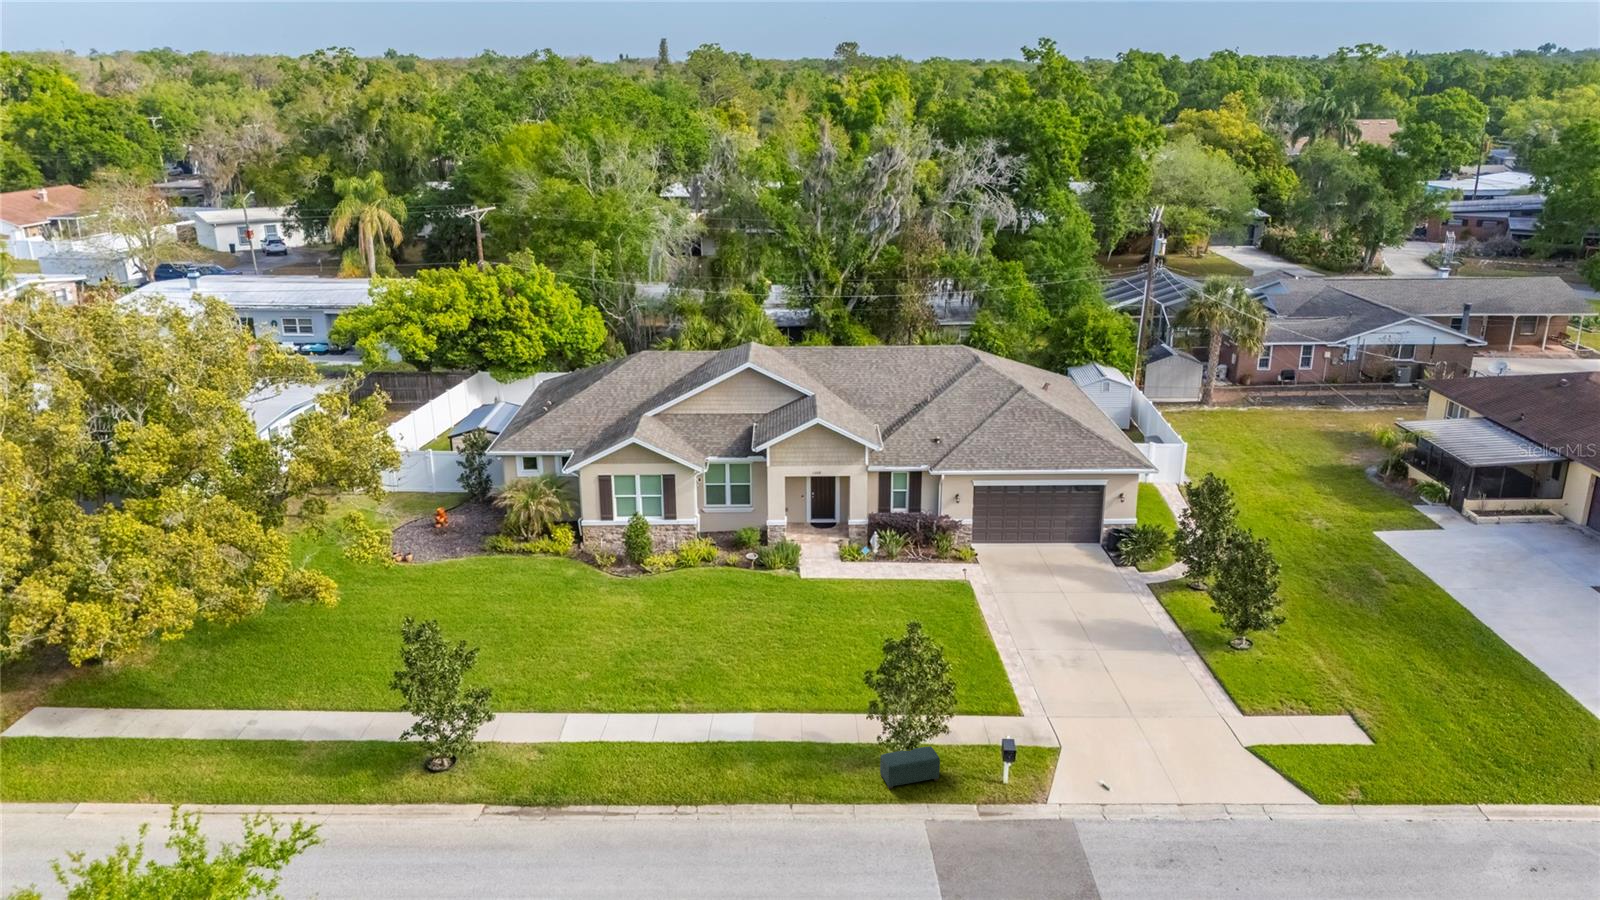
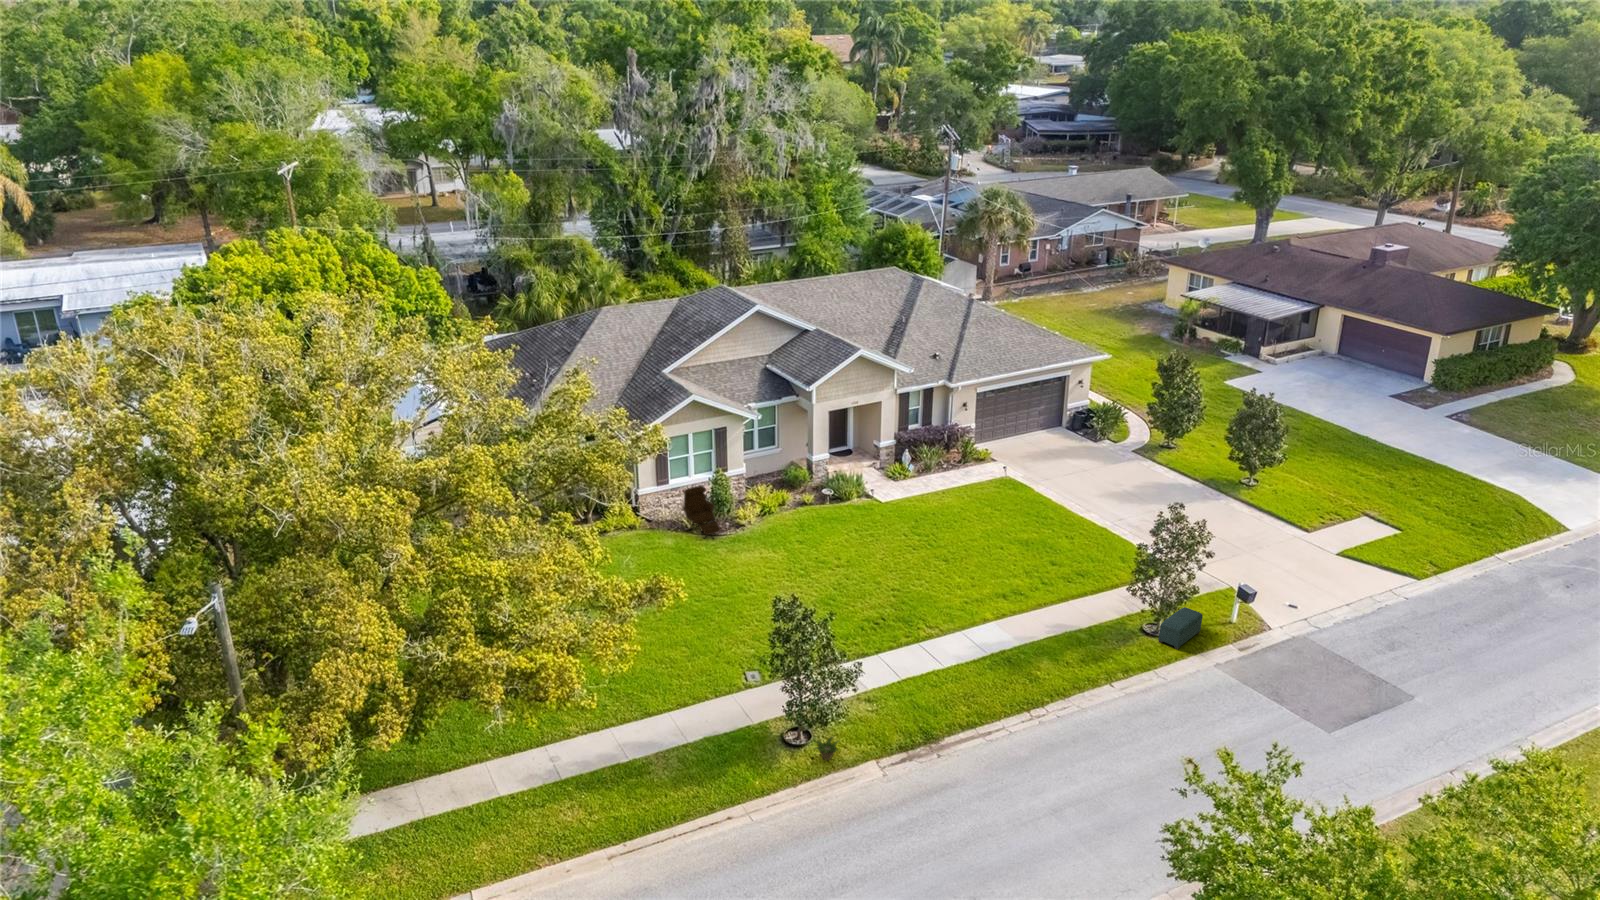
lounge chair: none [605,524,636,575] -> present [683,486,720,535]
decorative plant: none [422,757,453,780] -> present [815,737,839,760]

